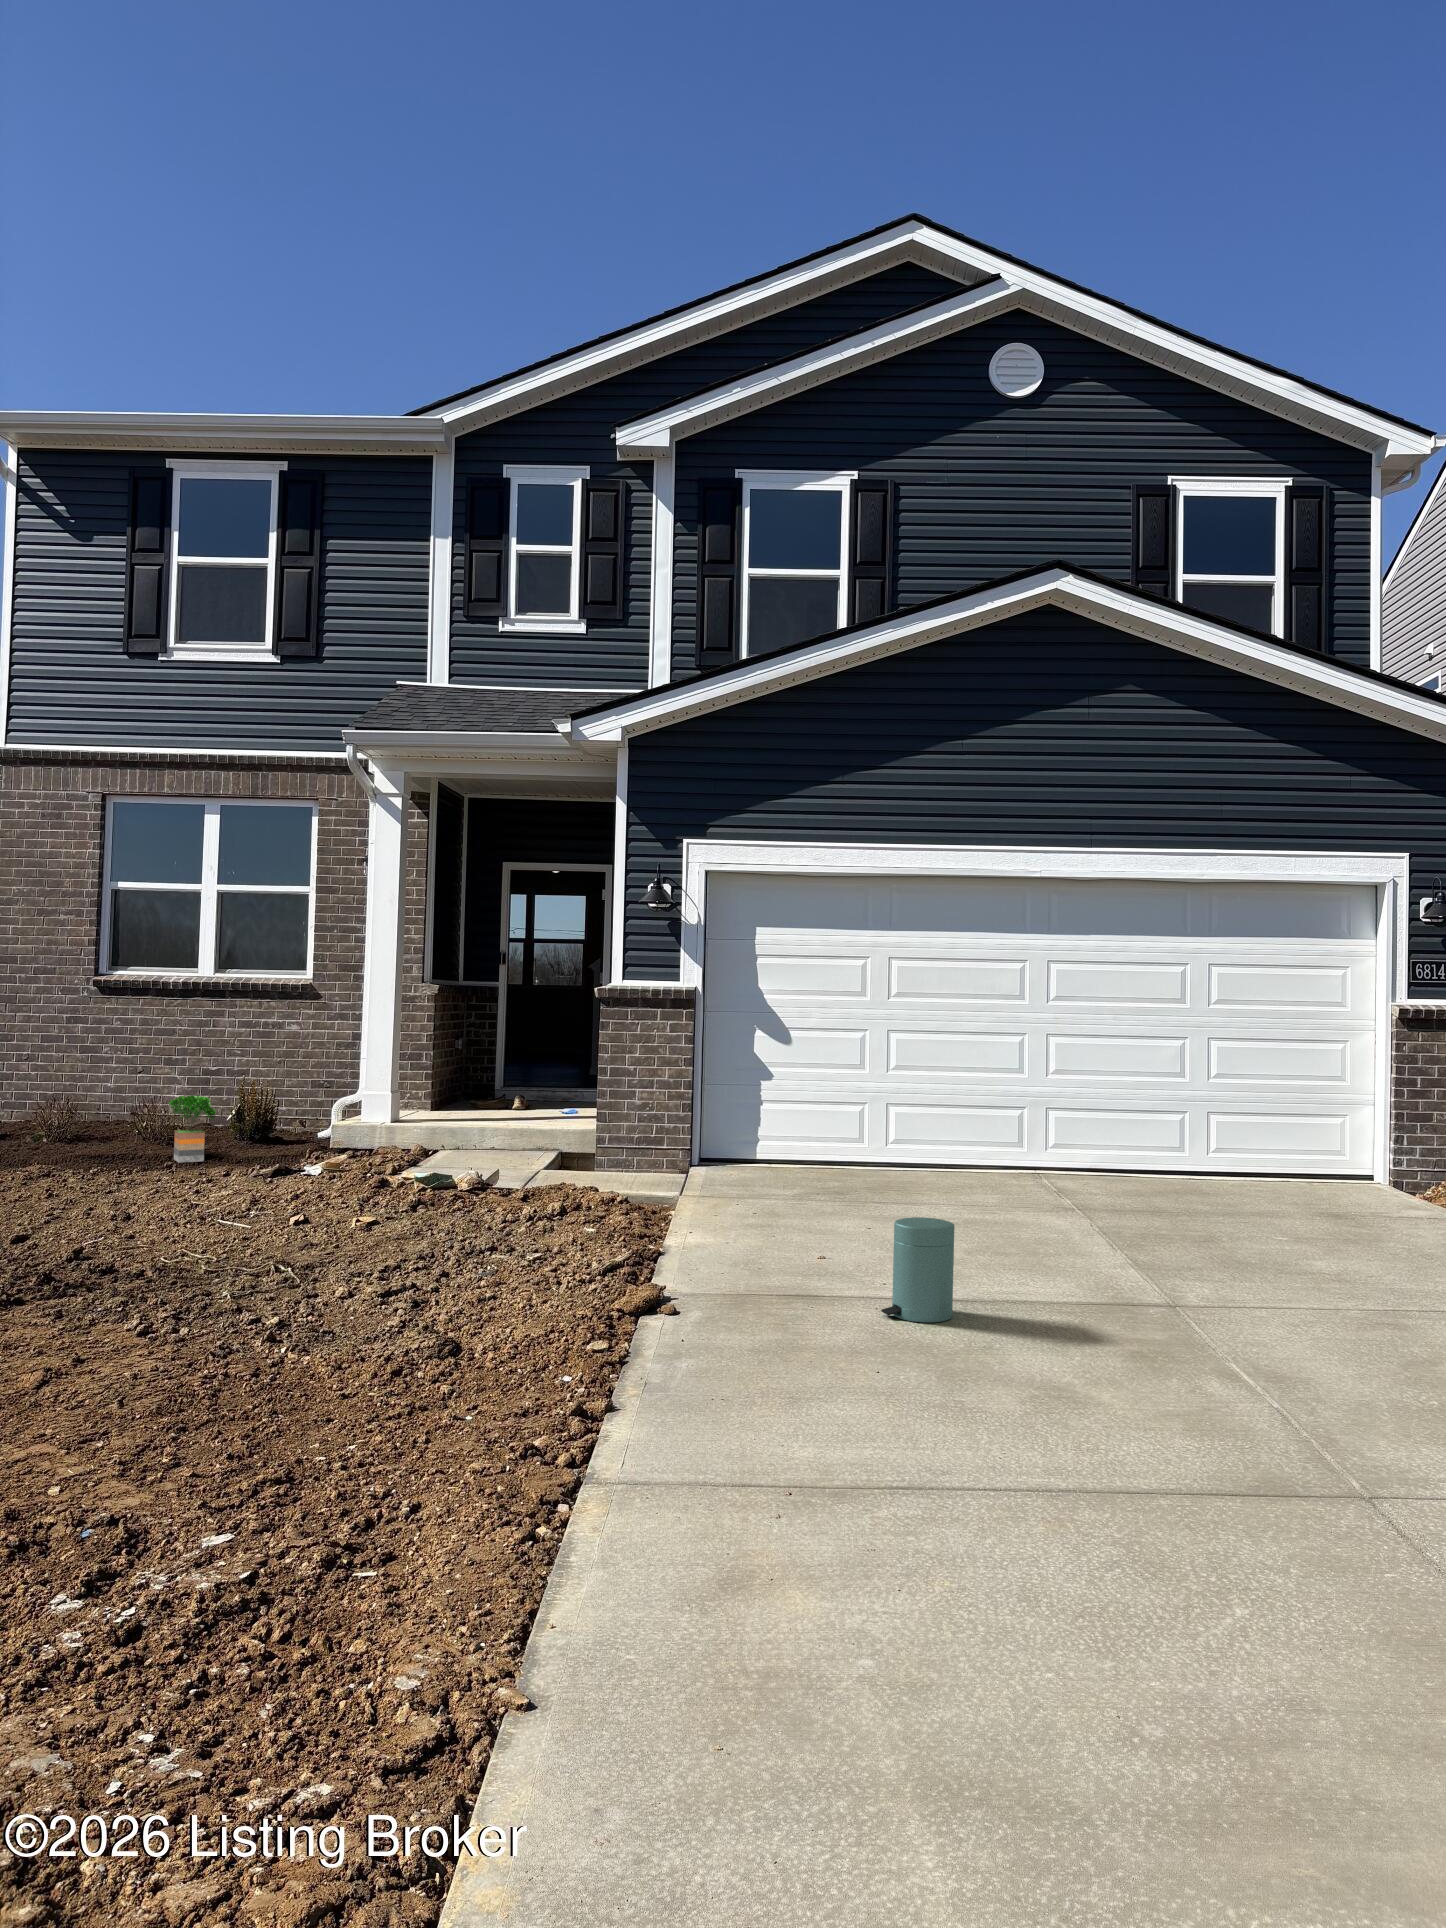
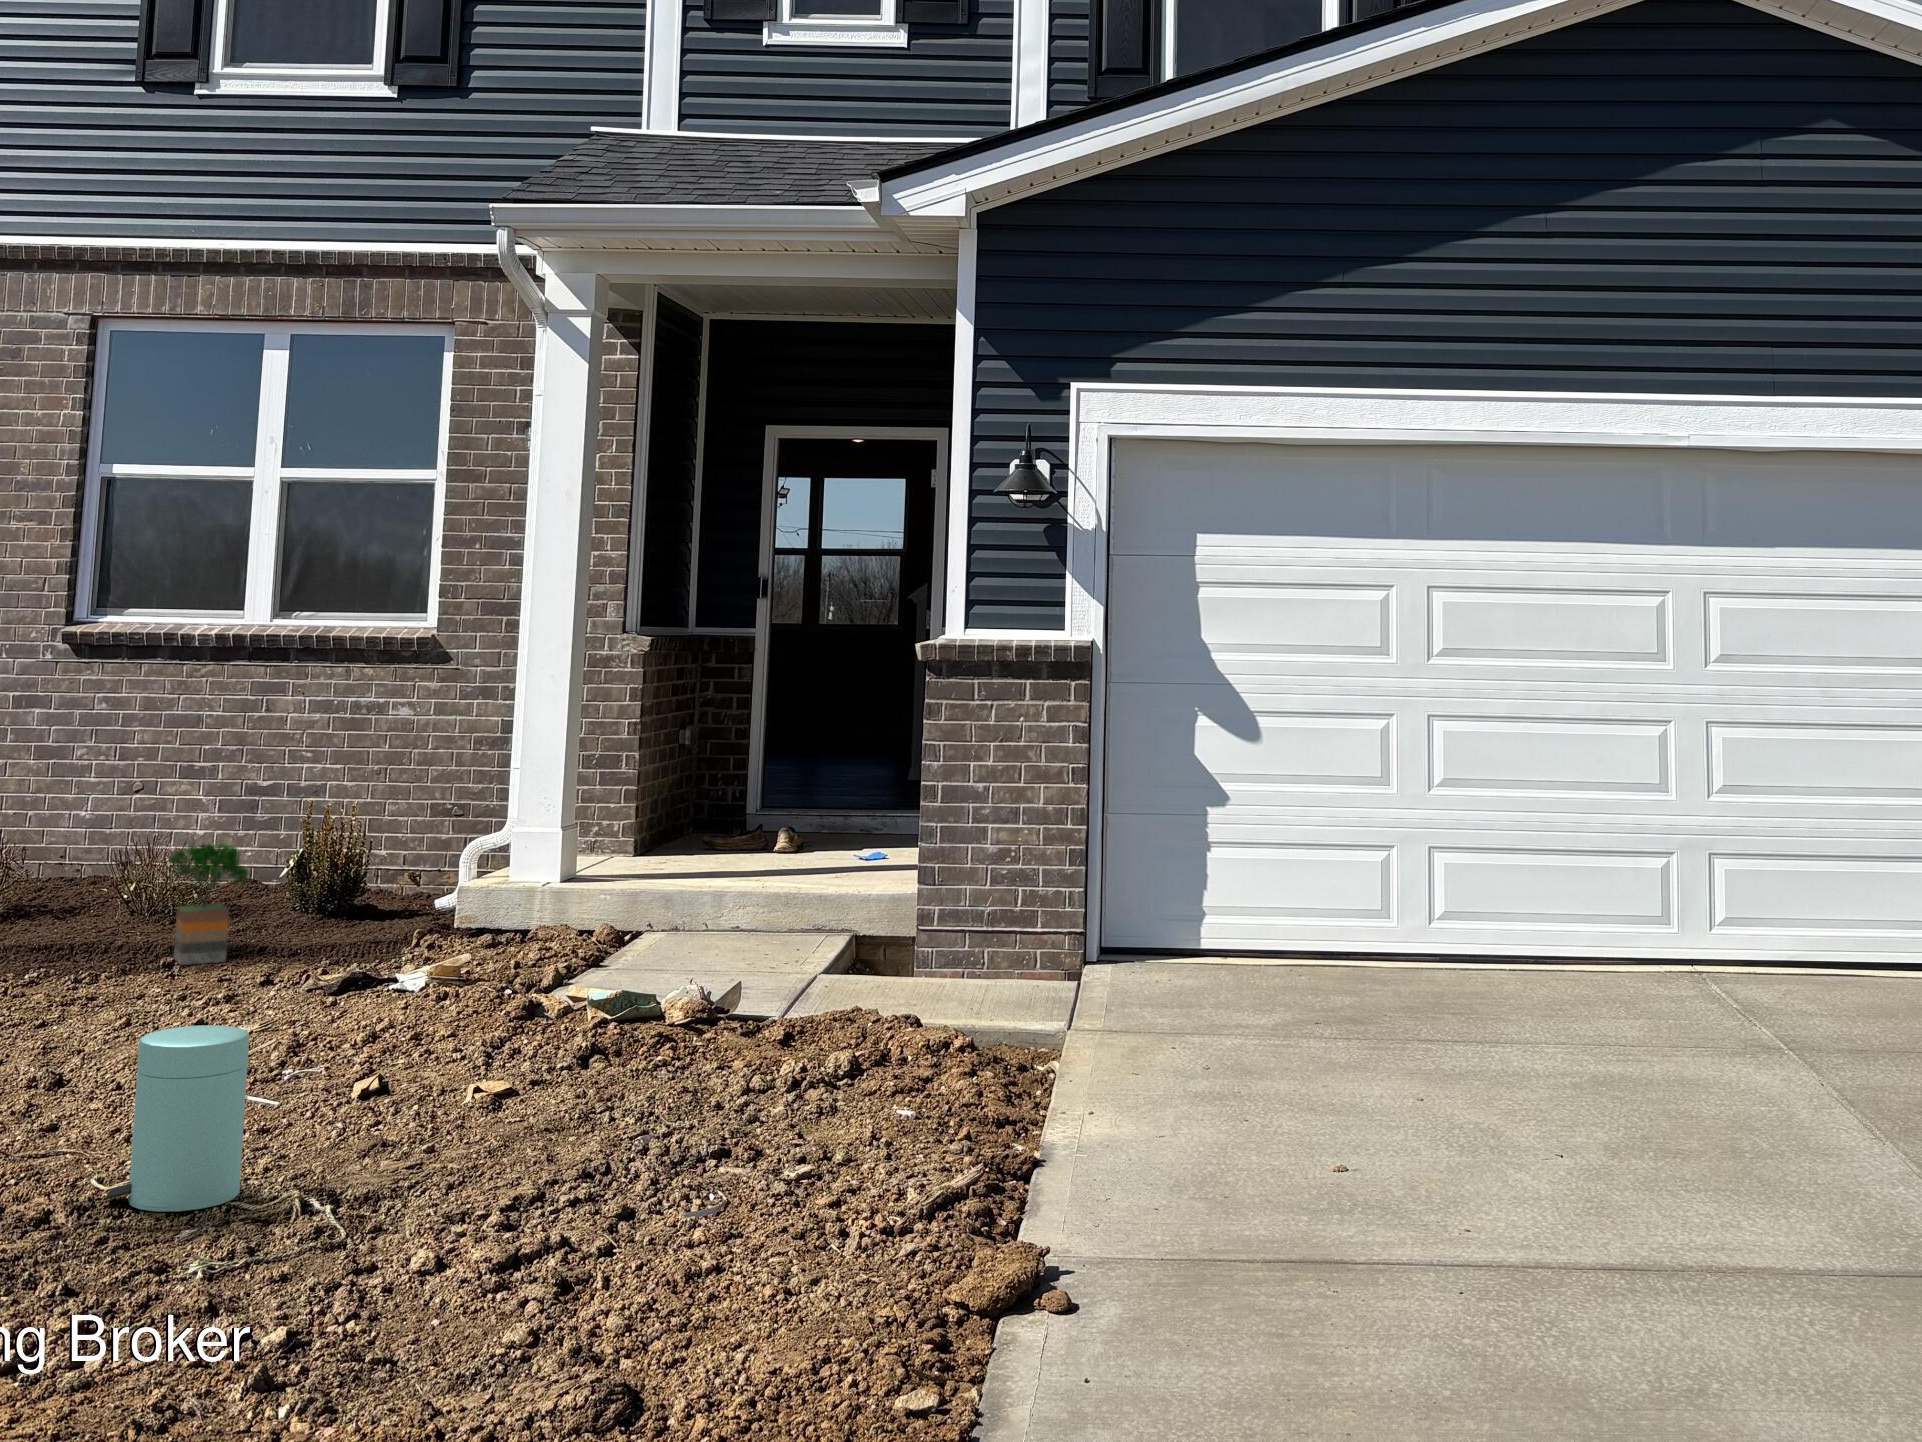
trash can: present [881,1217,954,1322] -> present [106,1025,249,1212]

